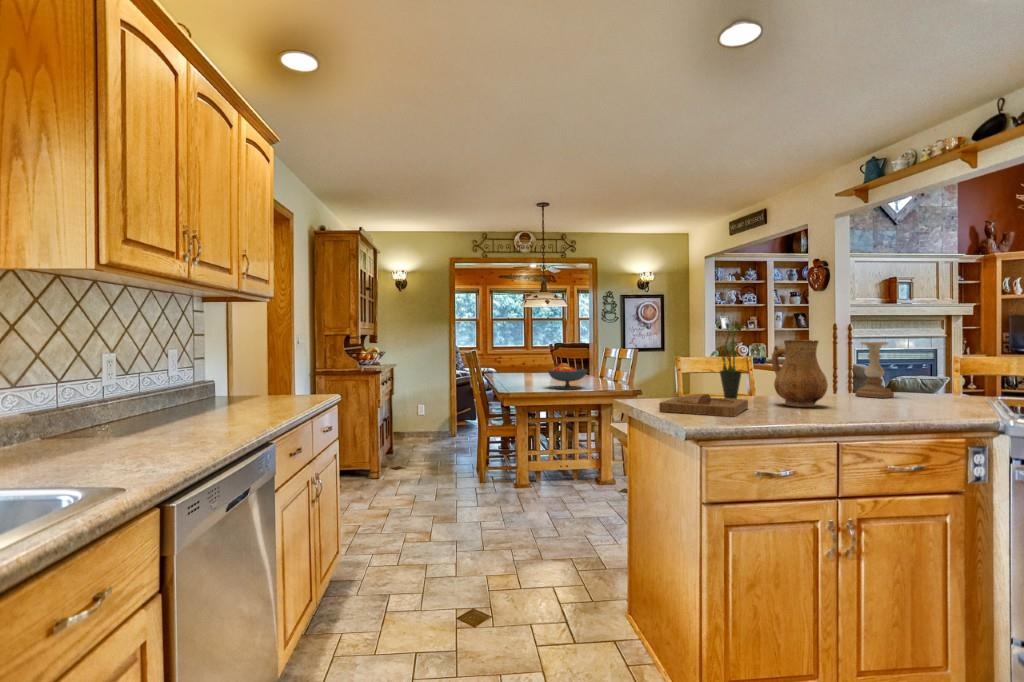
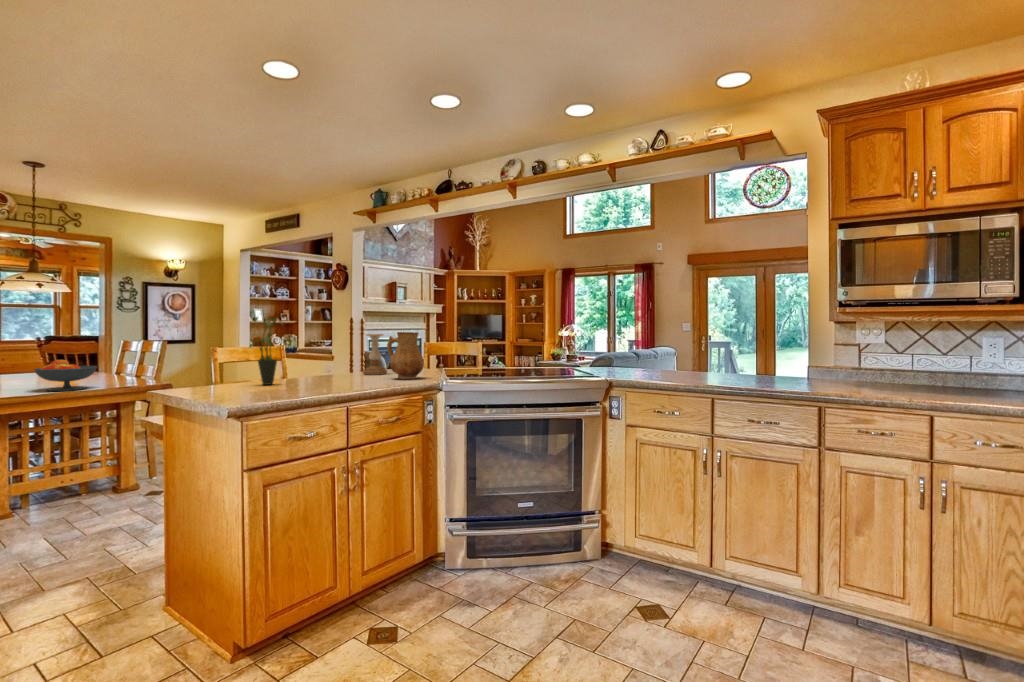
ceramic pitcher: present [772,340,828,407] -> present [387,332,424,379]
tray: present [659,394,748,417] -> none [201,381,283,400]

